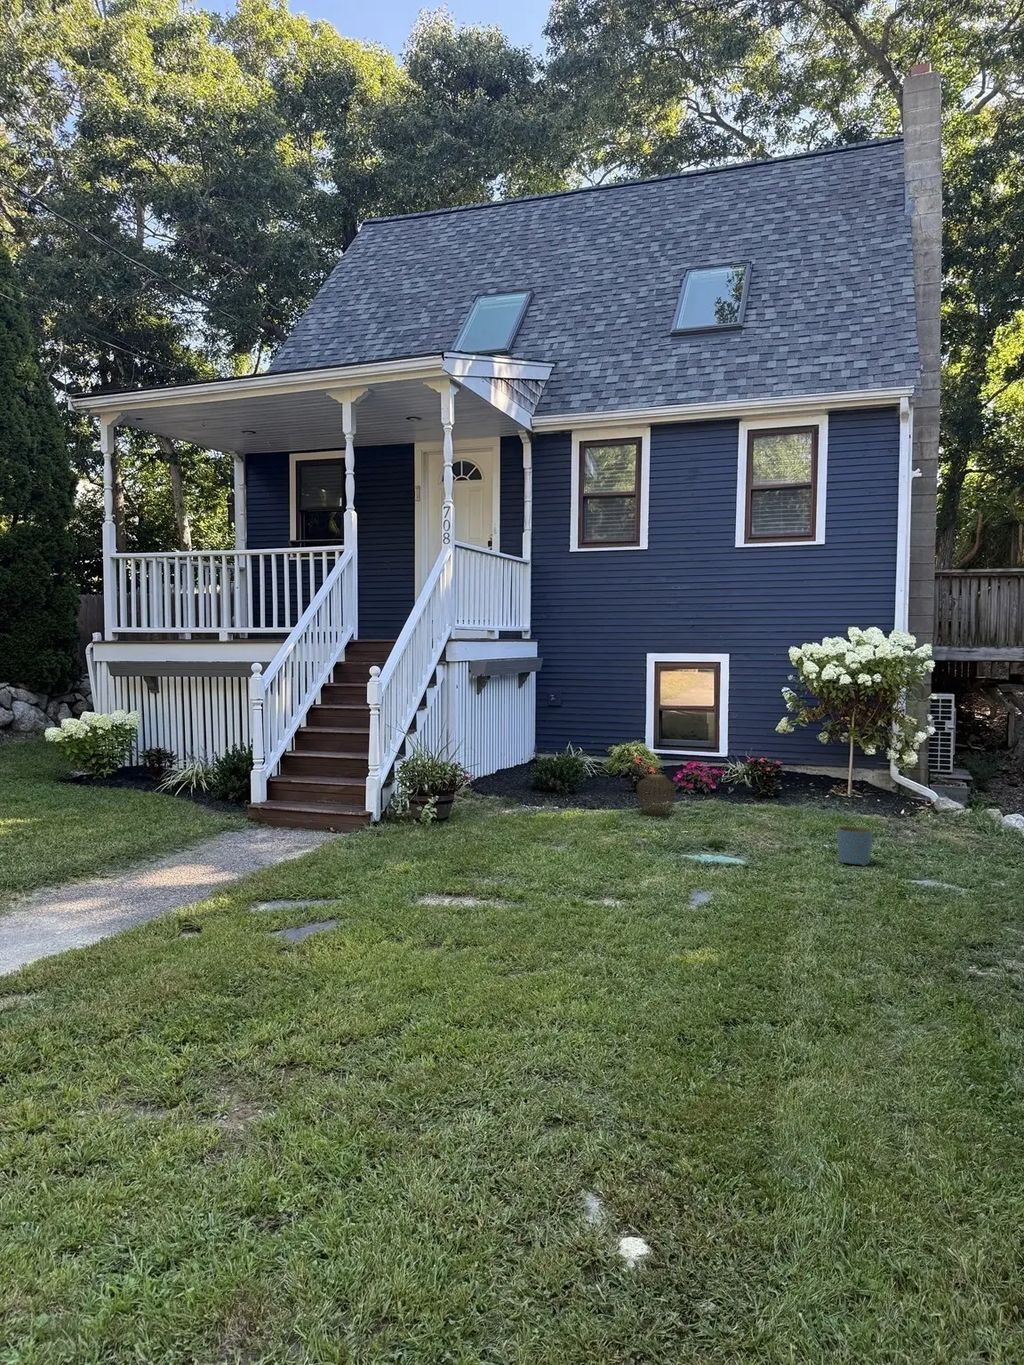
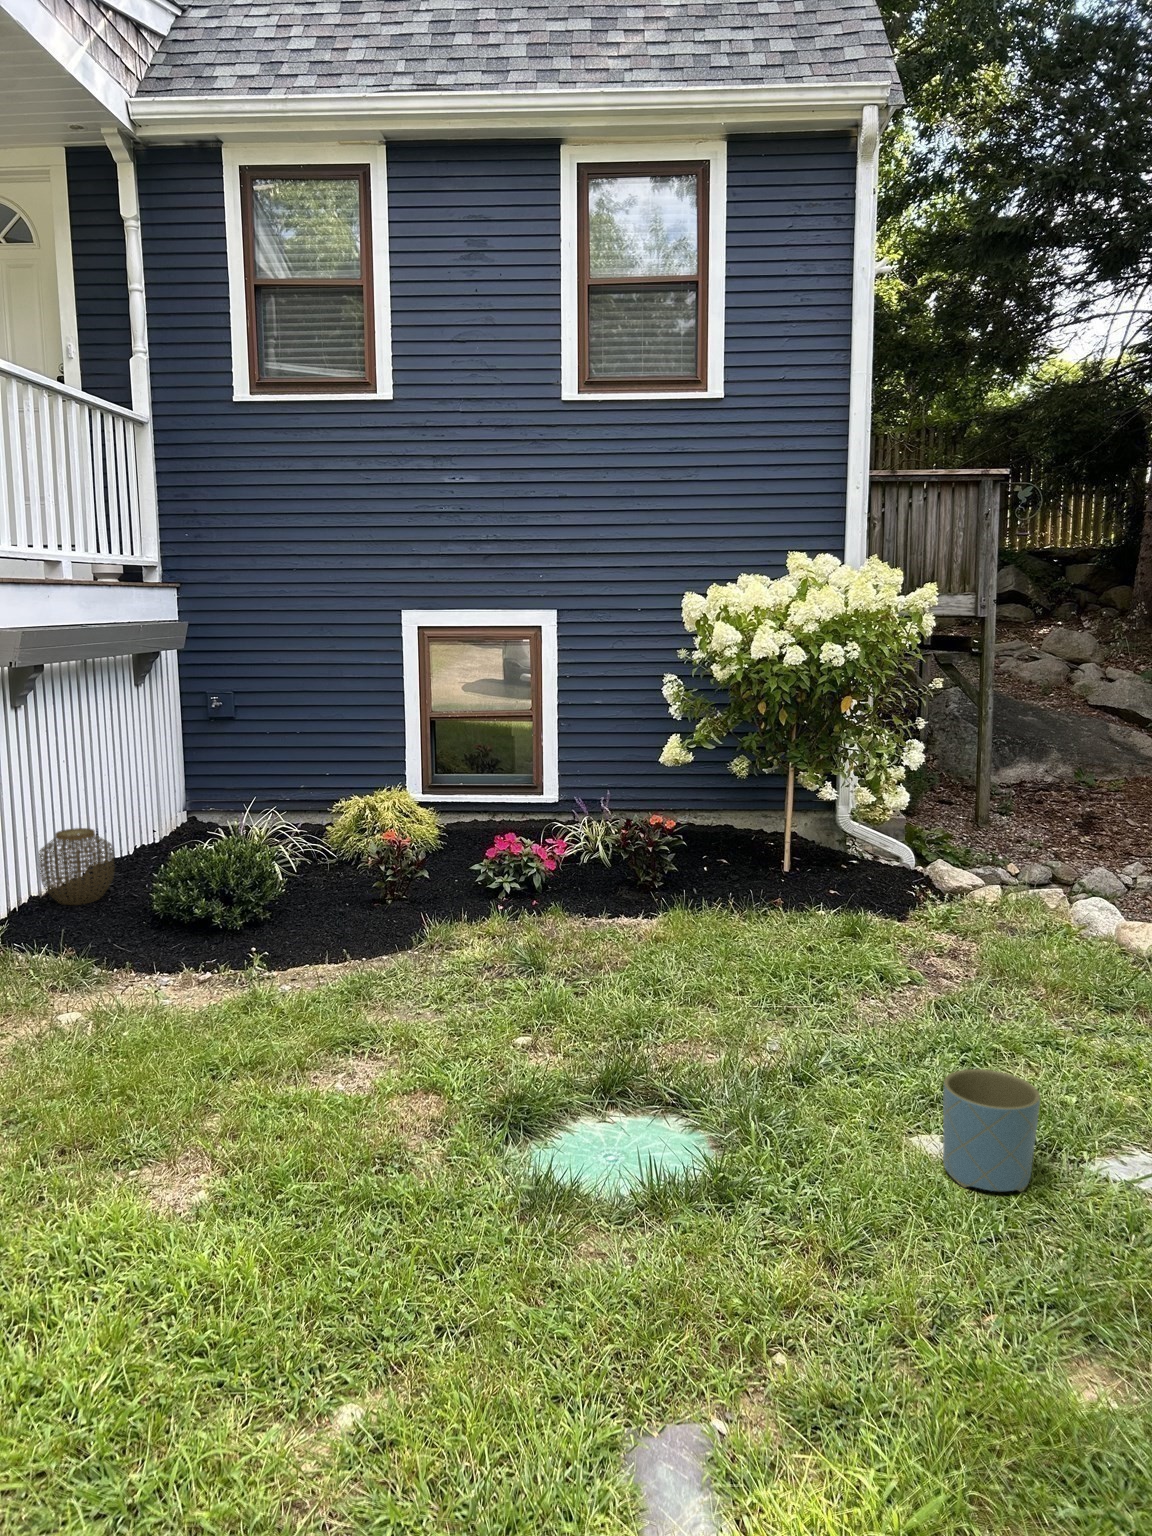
woven basket: present [637,774,675,816] -> present [39,828,114,905]

